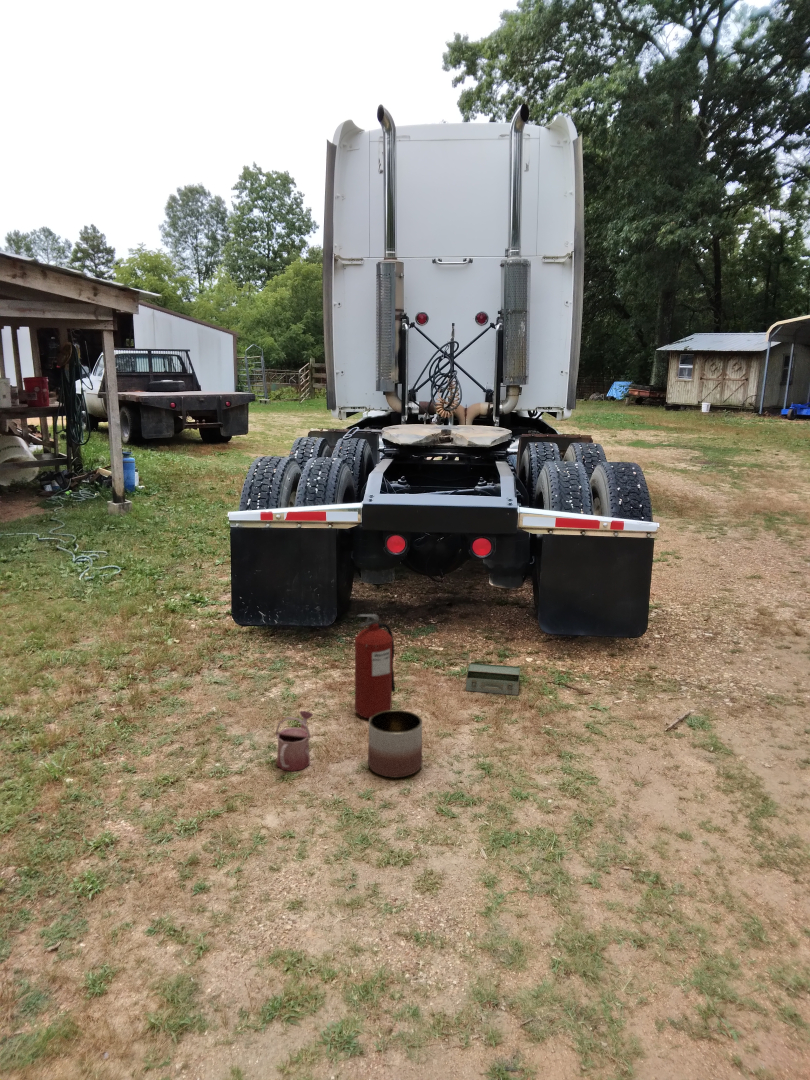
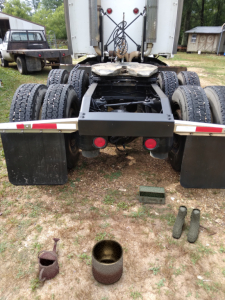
fire extinguisher: present [355,614,395,718] -> none [83,176,105,228]
boots: none [522,678,576,741] -> present [172,205,200,242]

